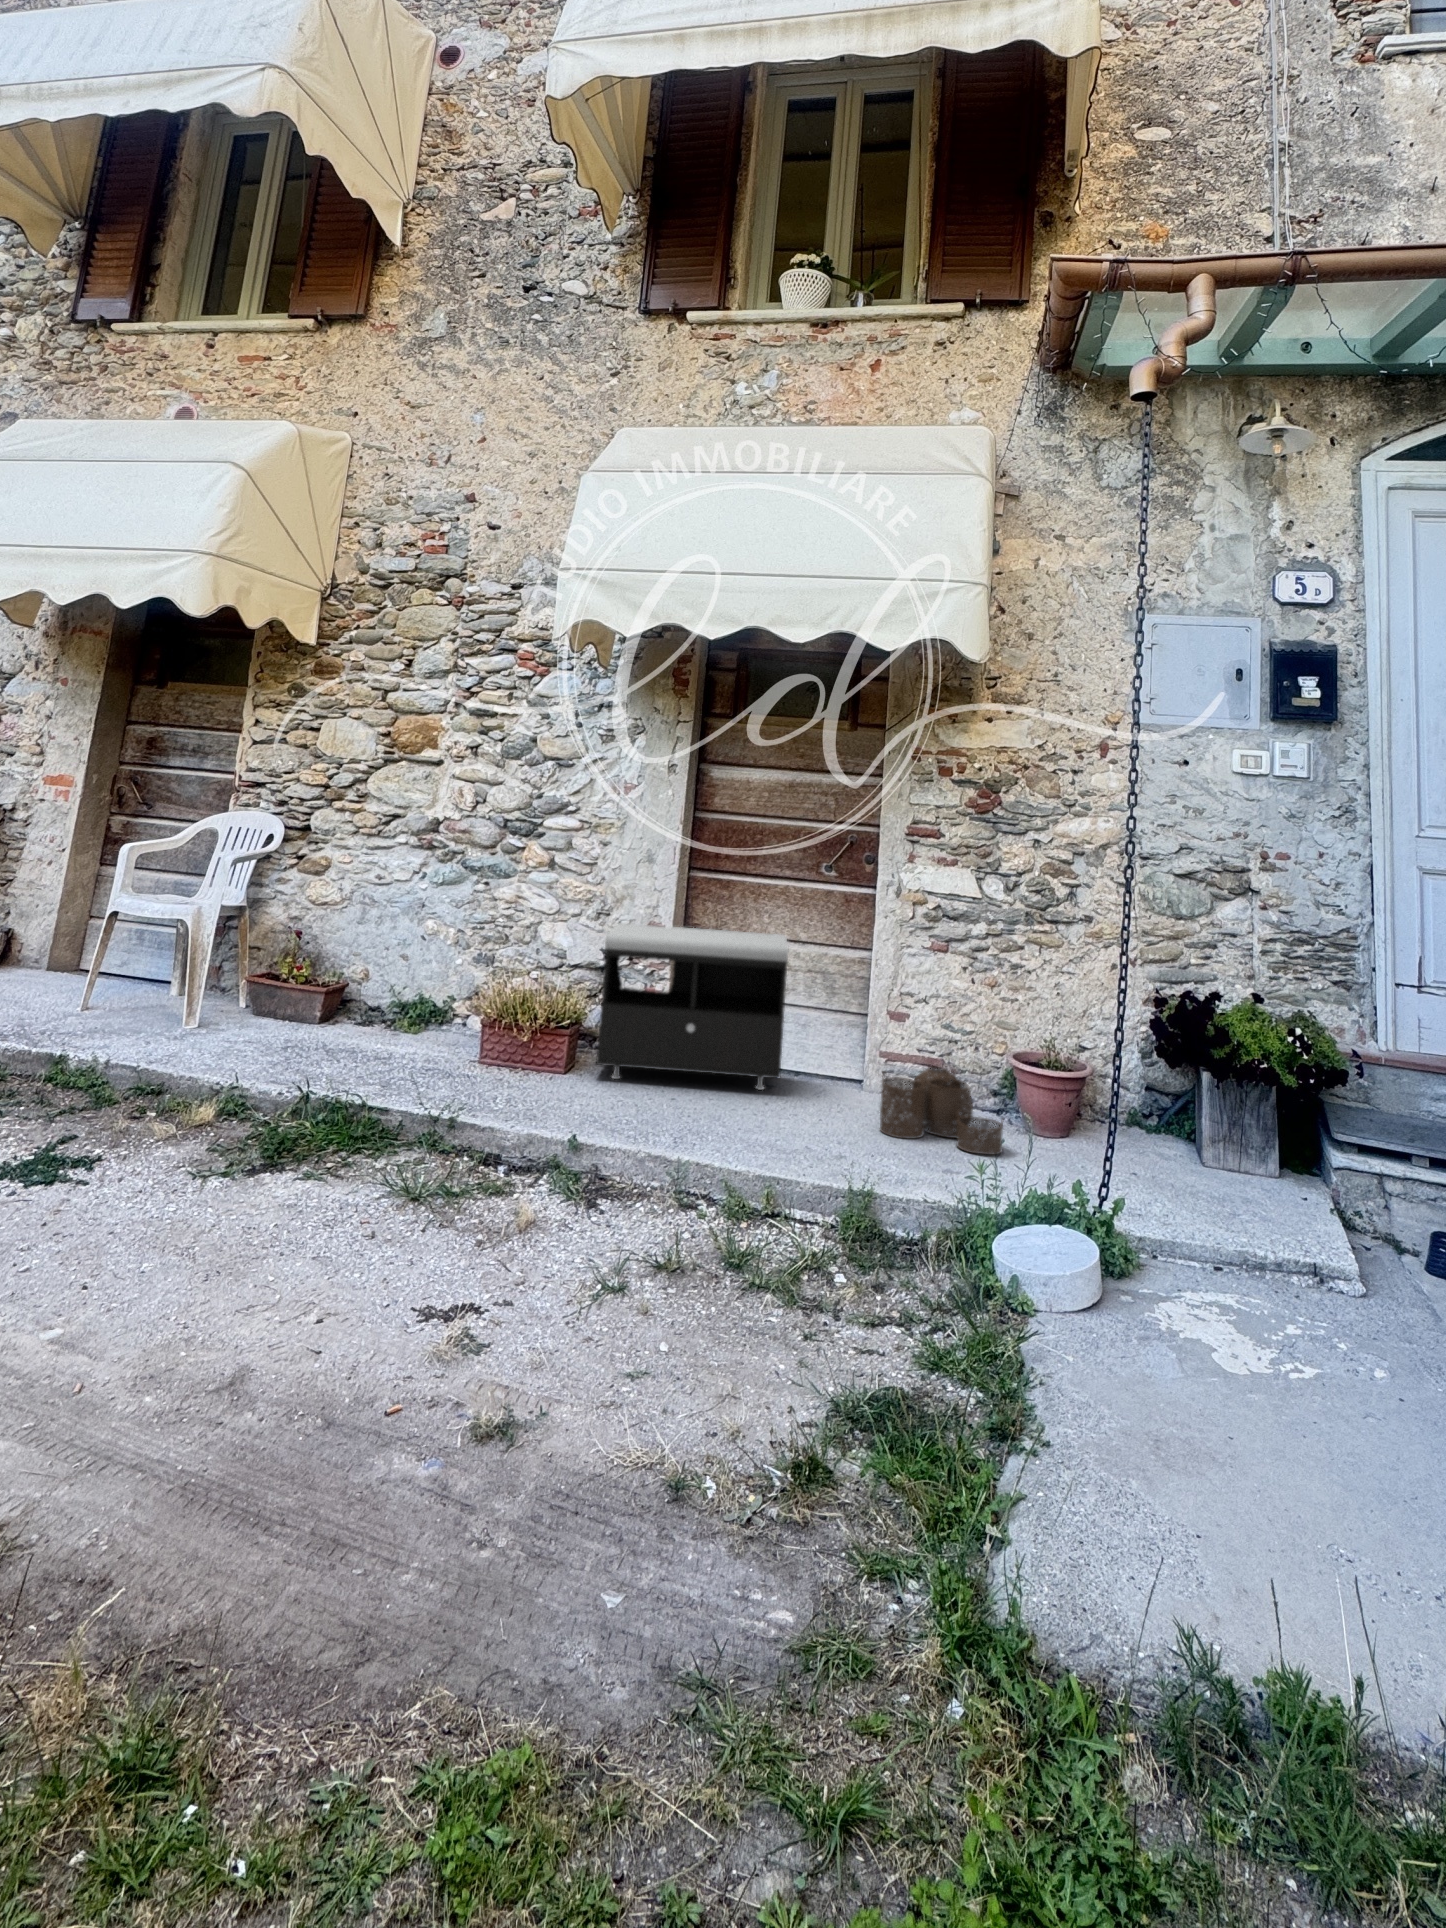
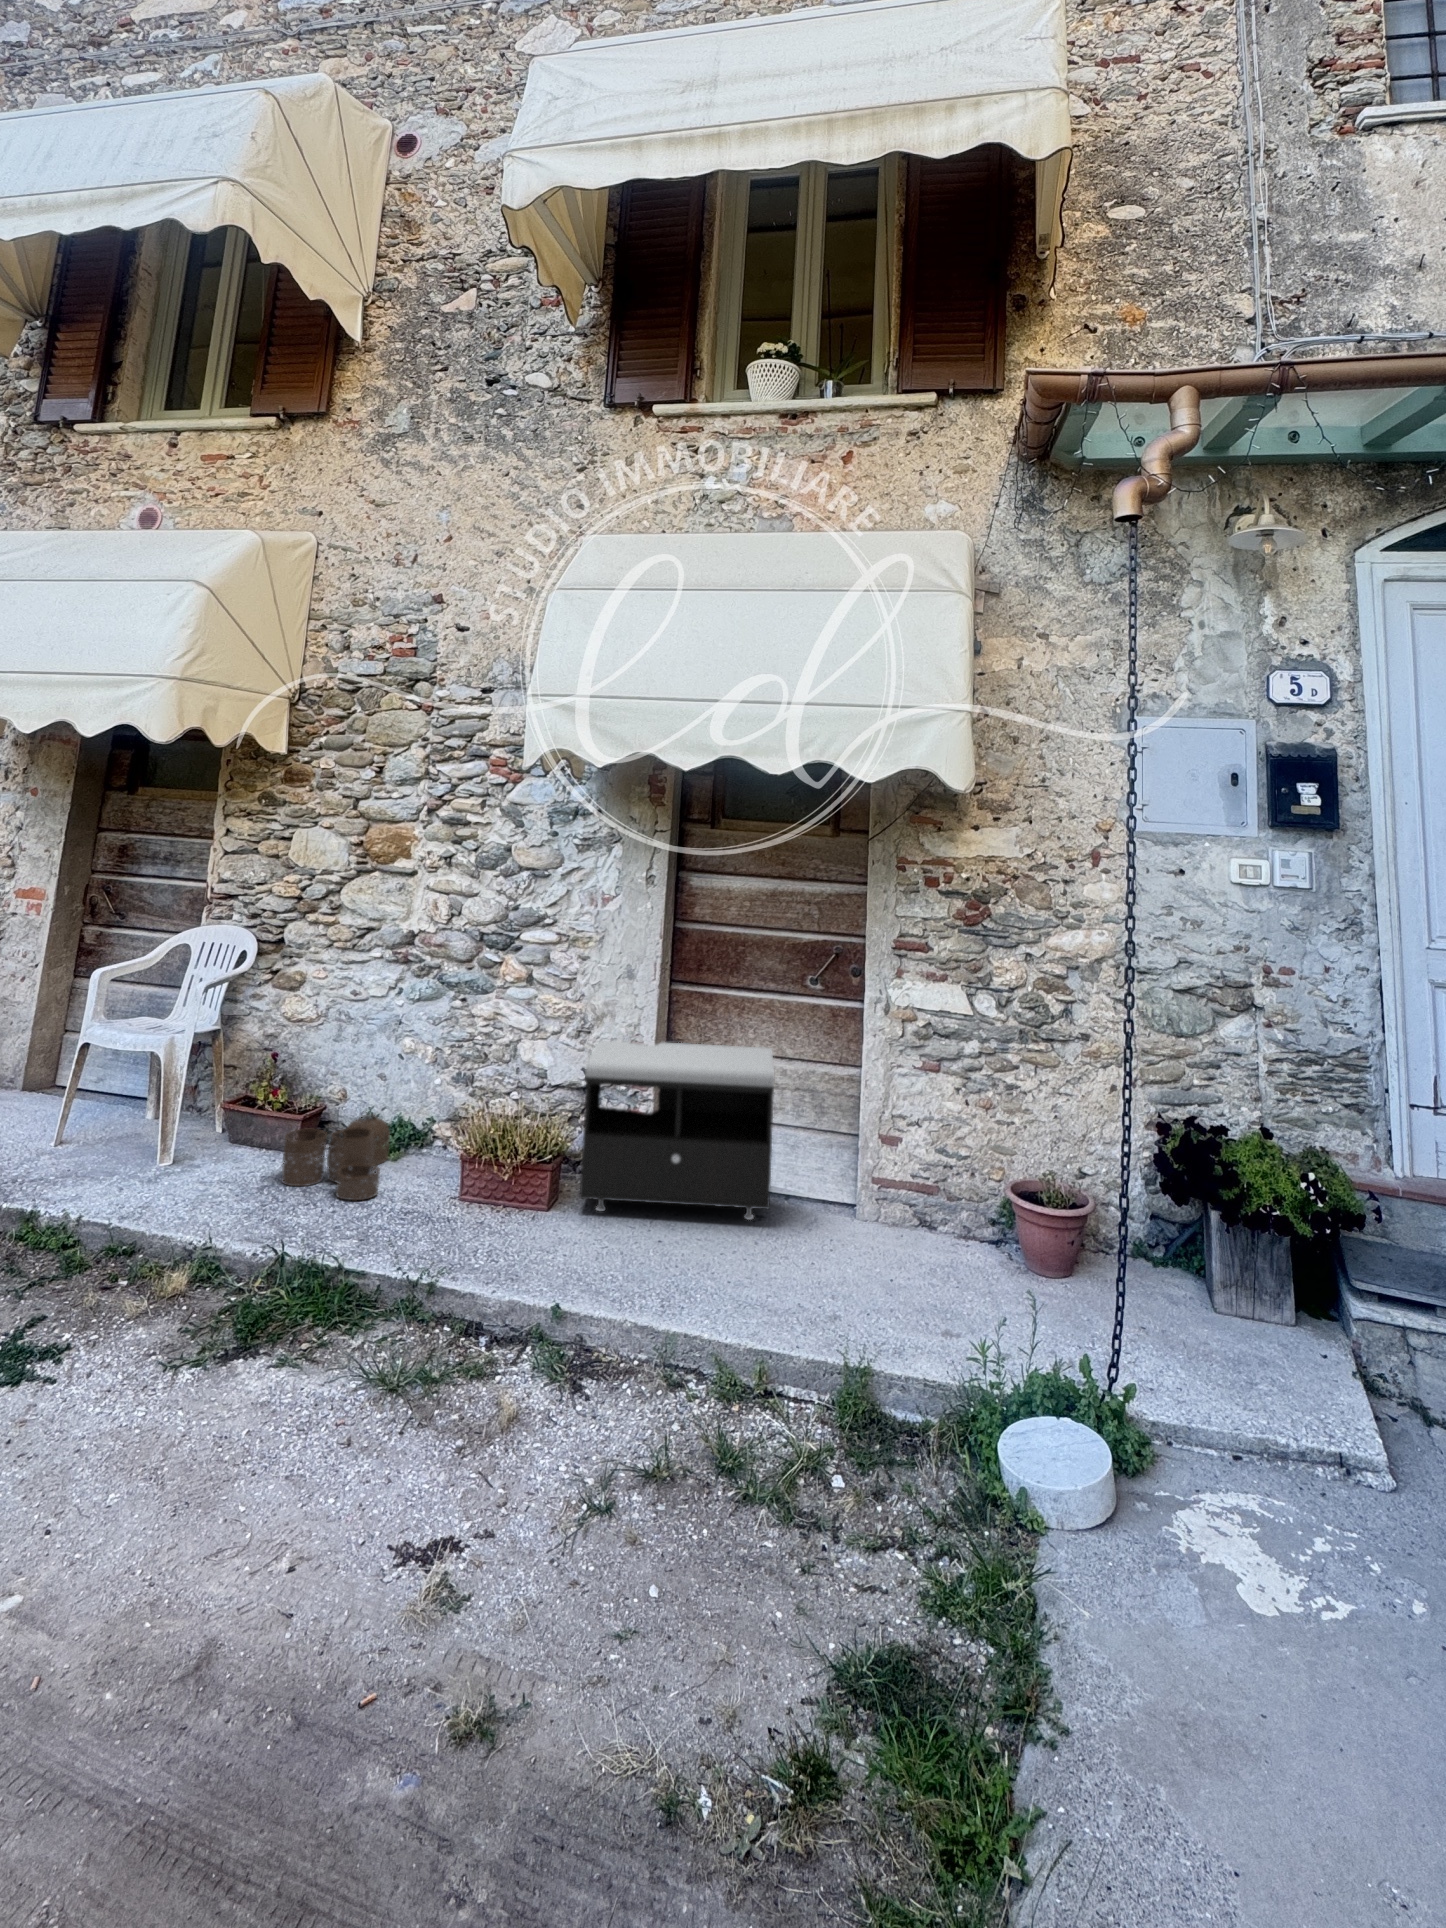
woven basket: present [880,1066,1003,1154] -> present [282,1114,390,1200]

